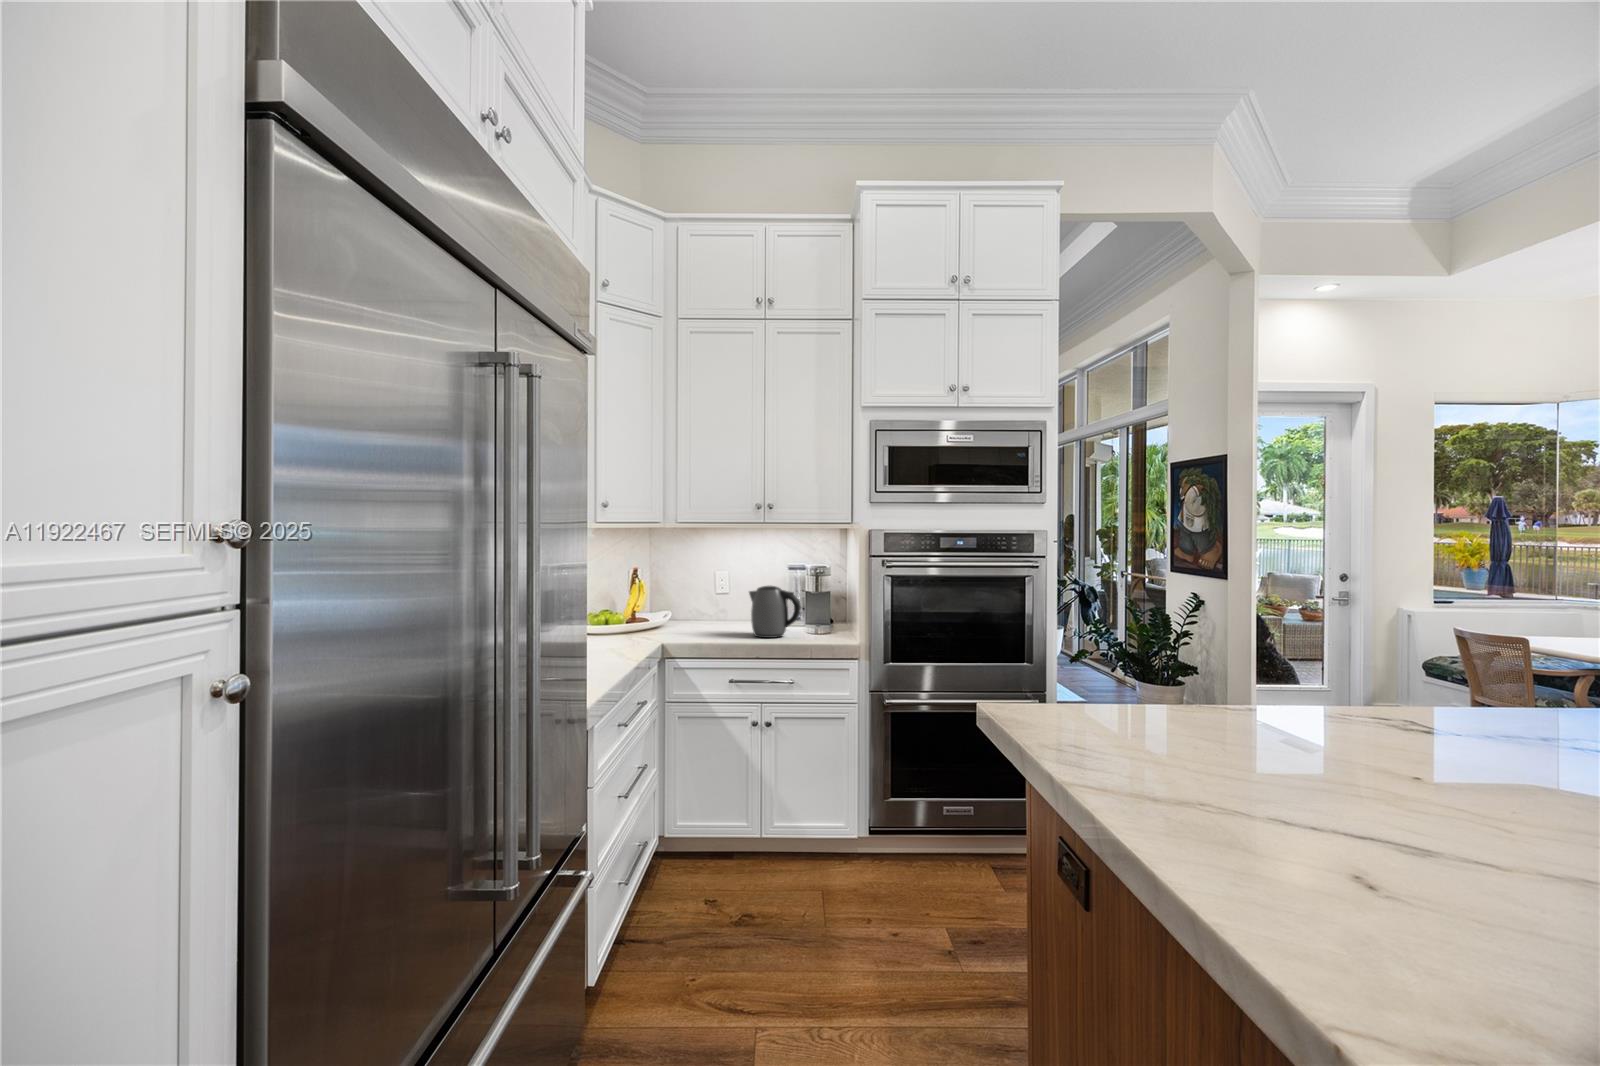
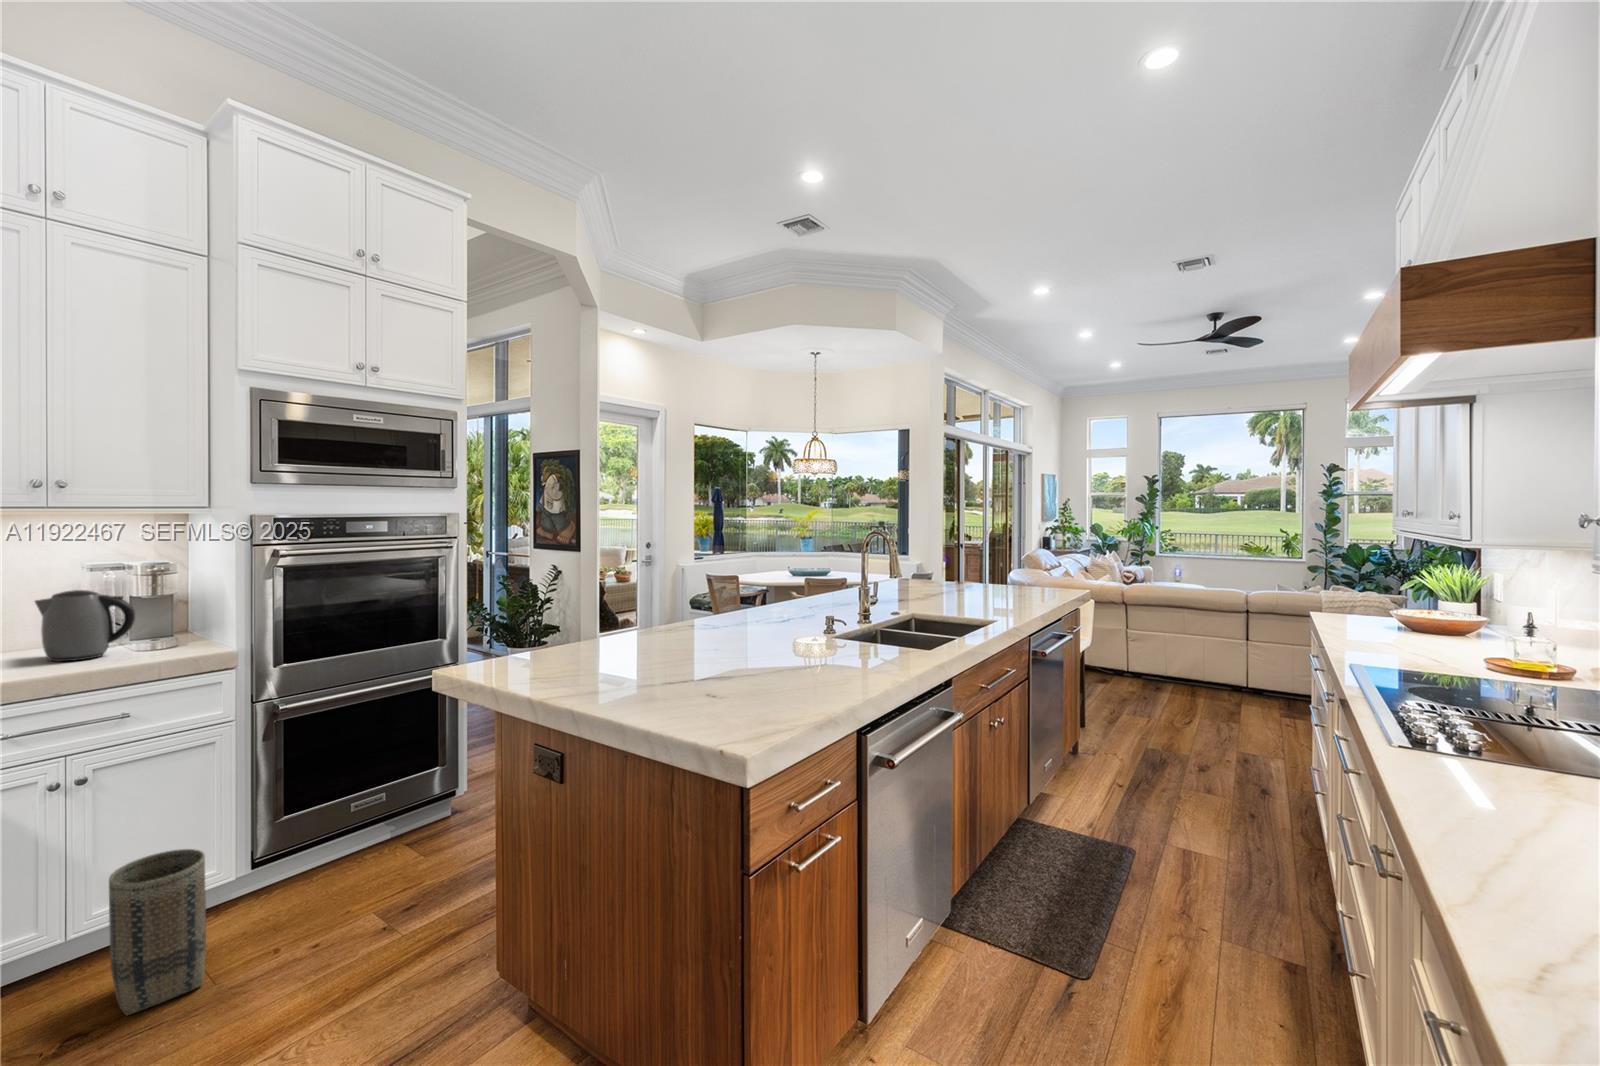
basket: none [764,798,820,919] -> present [109,849,206,1015]

